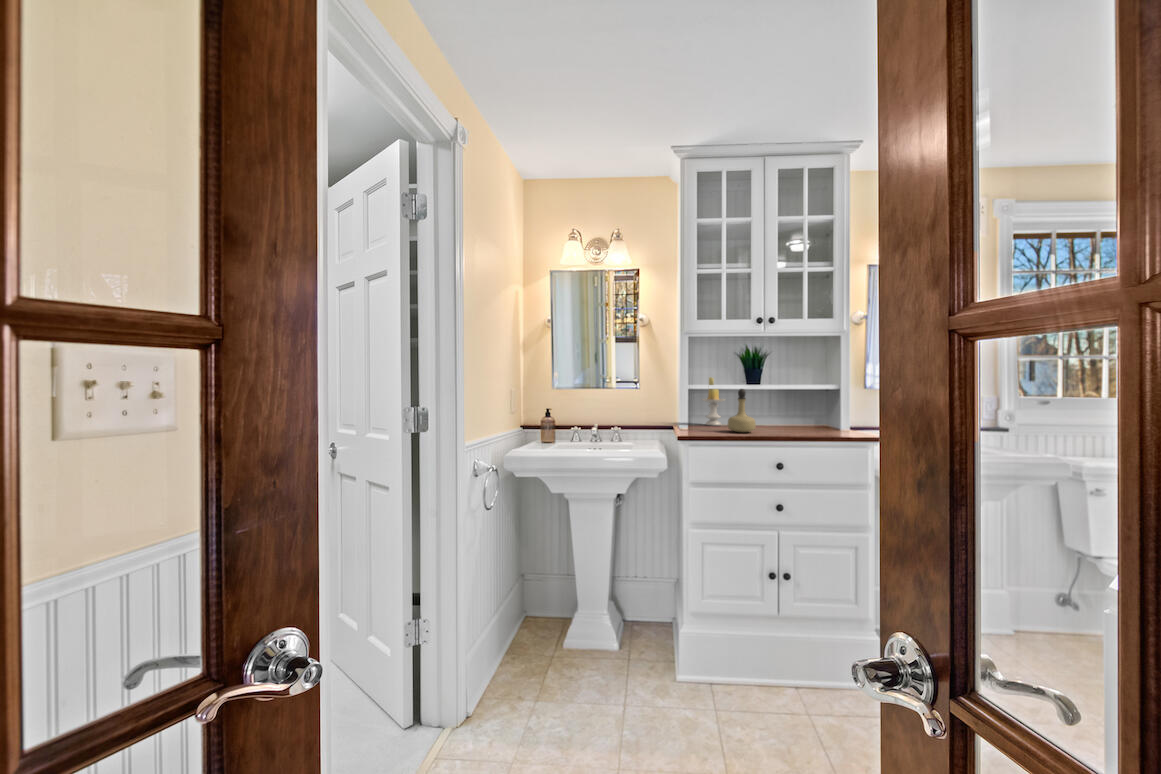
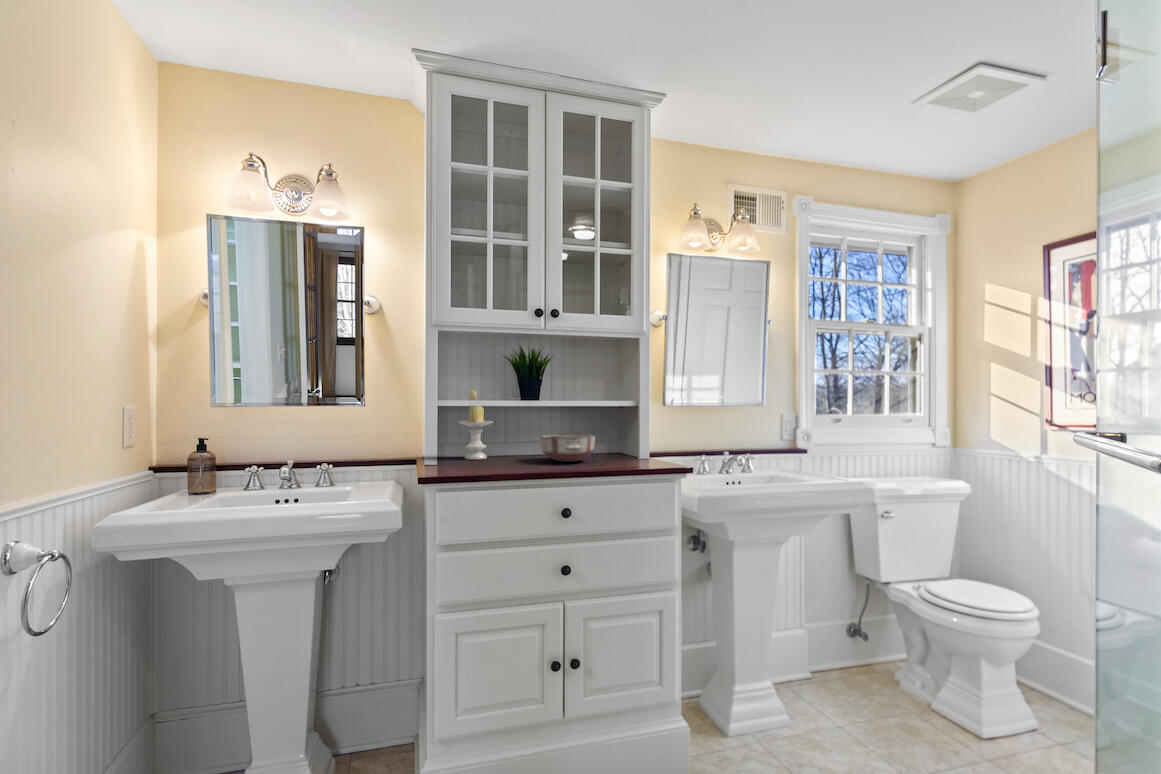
perfume bottle: present [728,389,756,432] -> none [493,407,531,470]
ceramic bowl: none [761,409,805,429] -> present [540,433,595,462]

